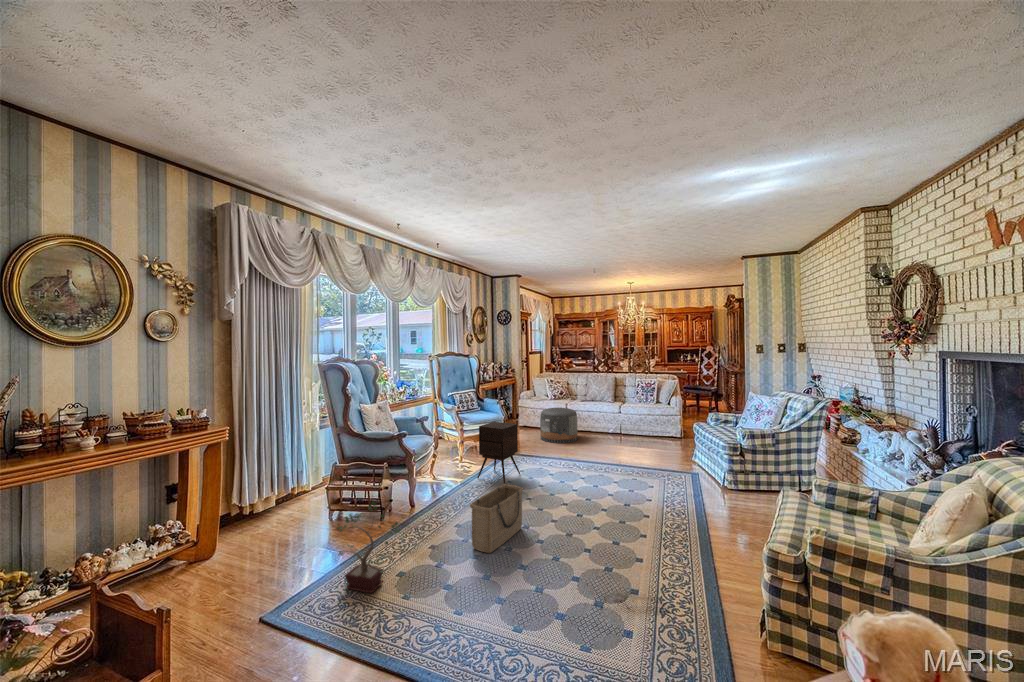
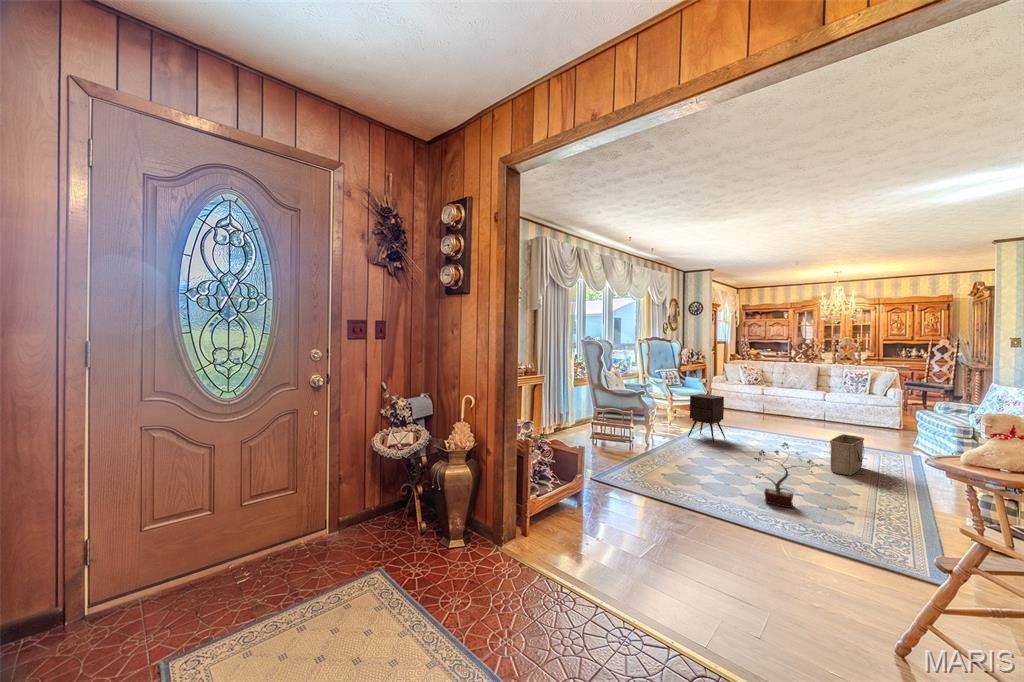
pouf: present [540,407,577,443] -> none [735,391,775,422]
basket: present [470,484,524,553] -> present [830,434,864,475]
potted plant: present [337,501,400,593] -> present [755,442,823,508]

